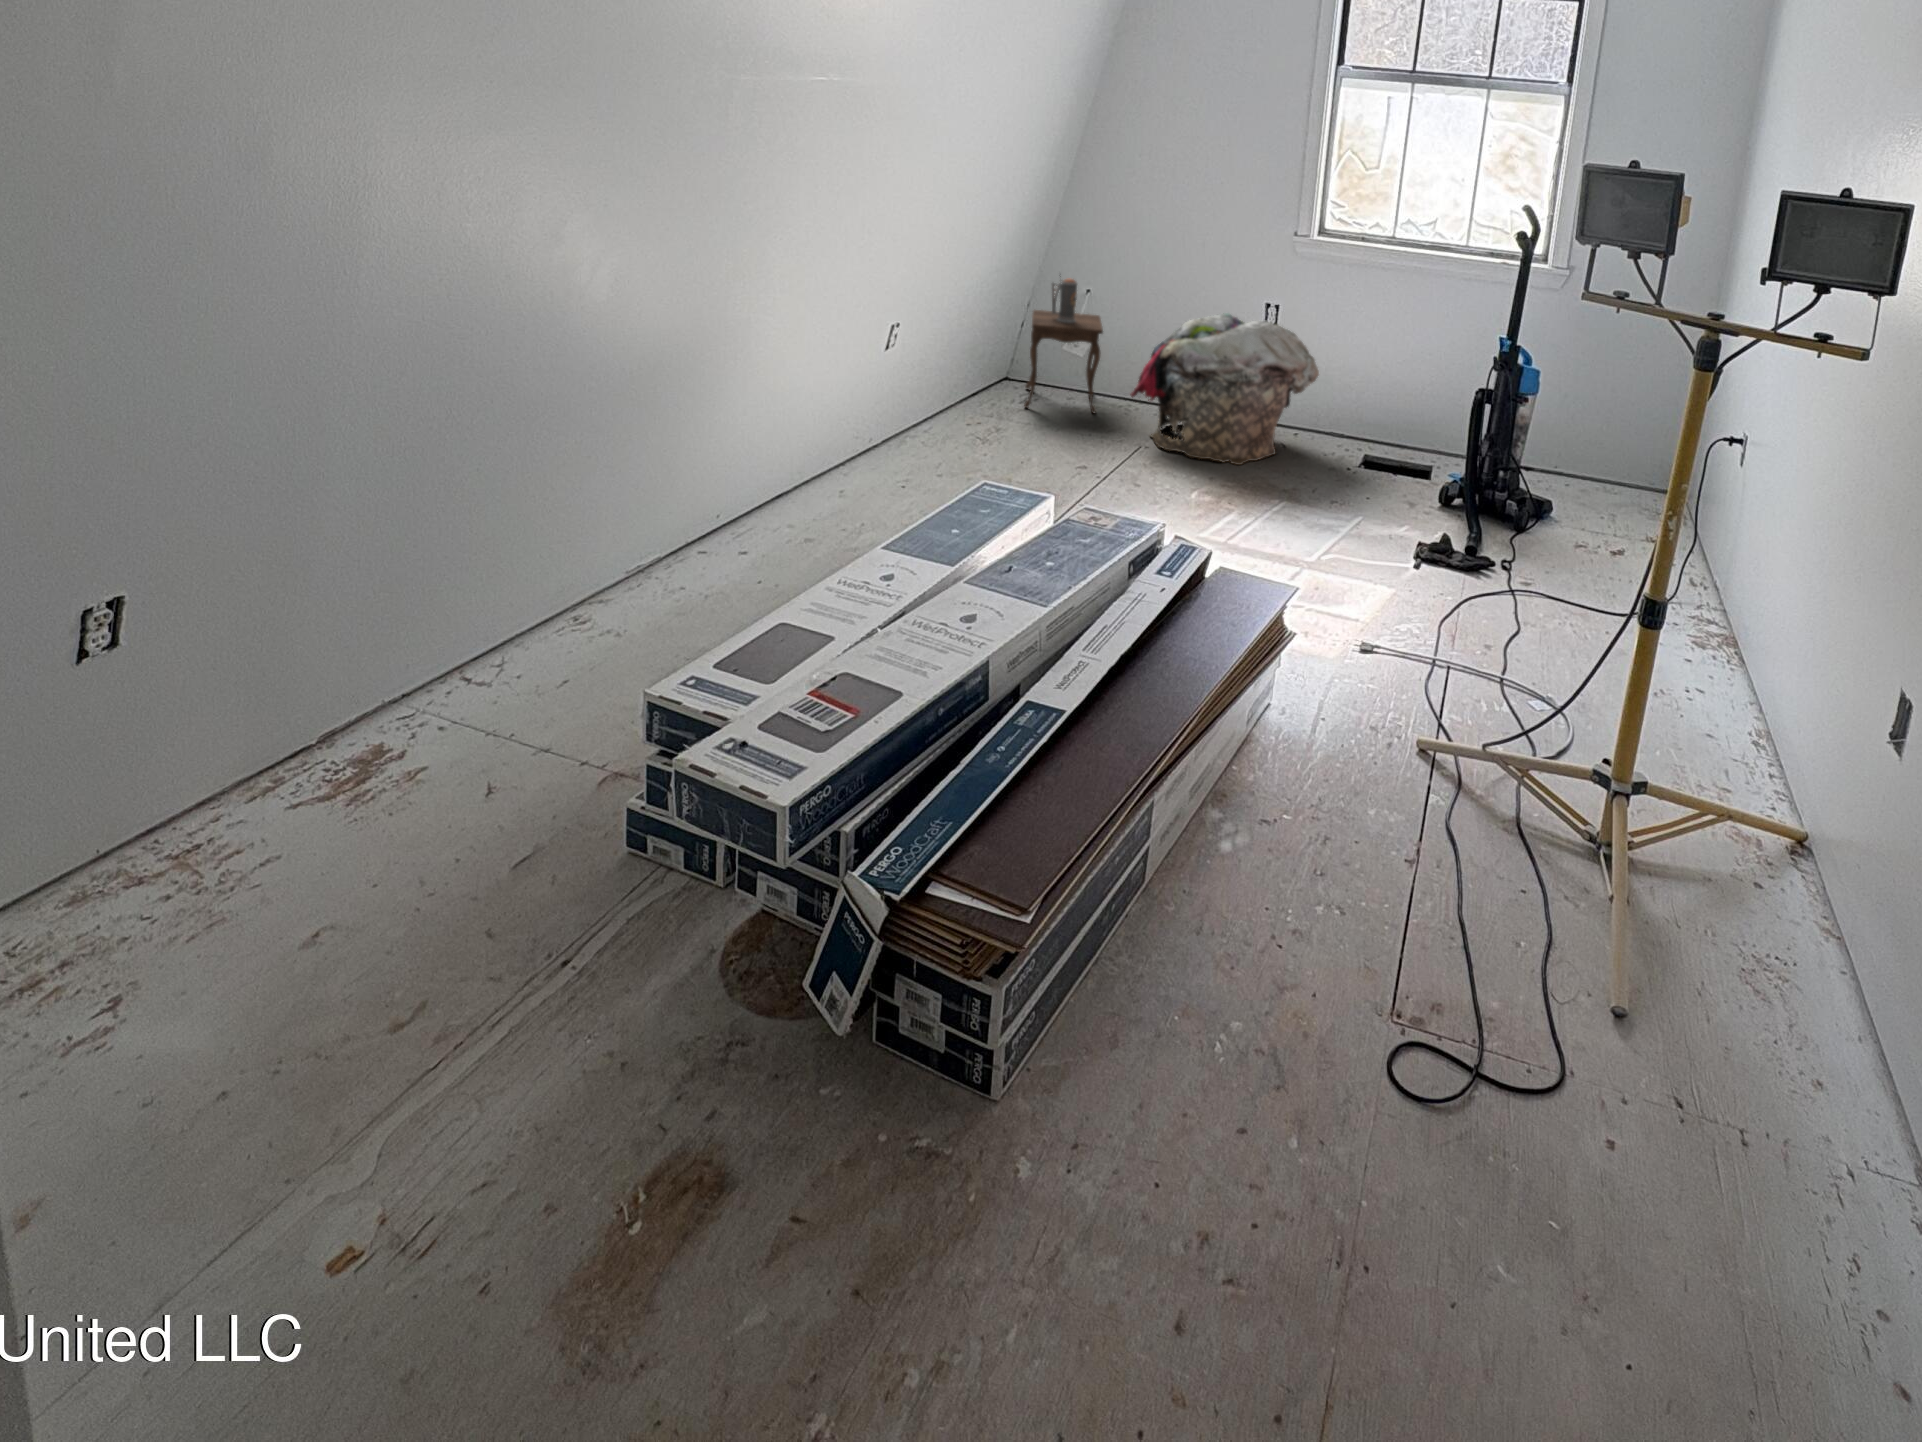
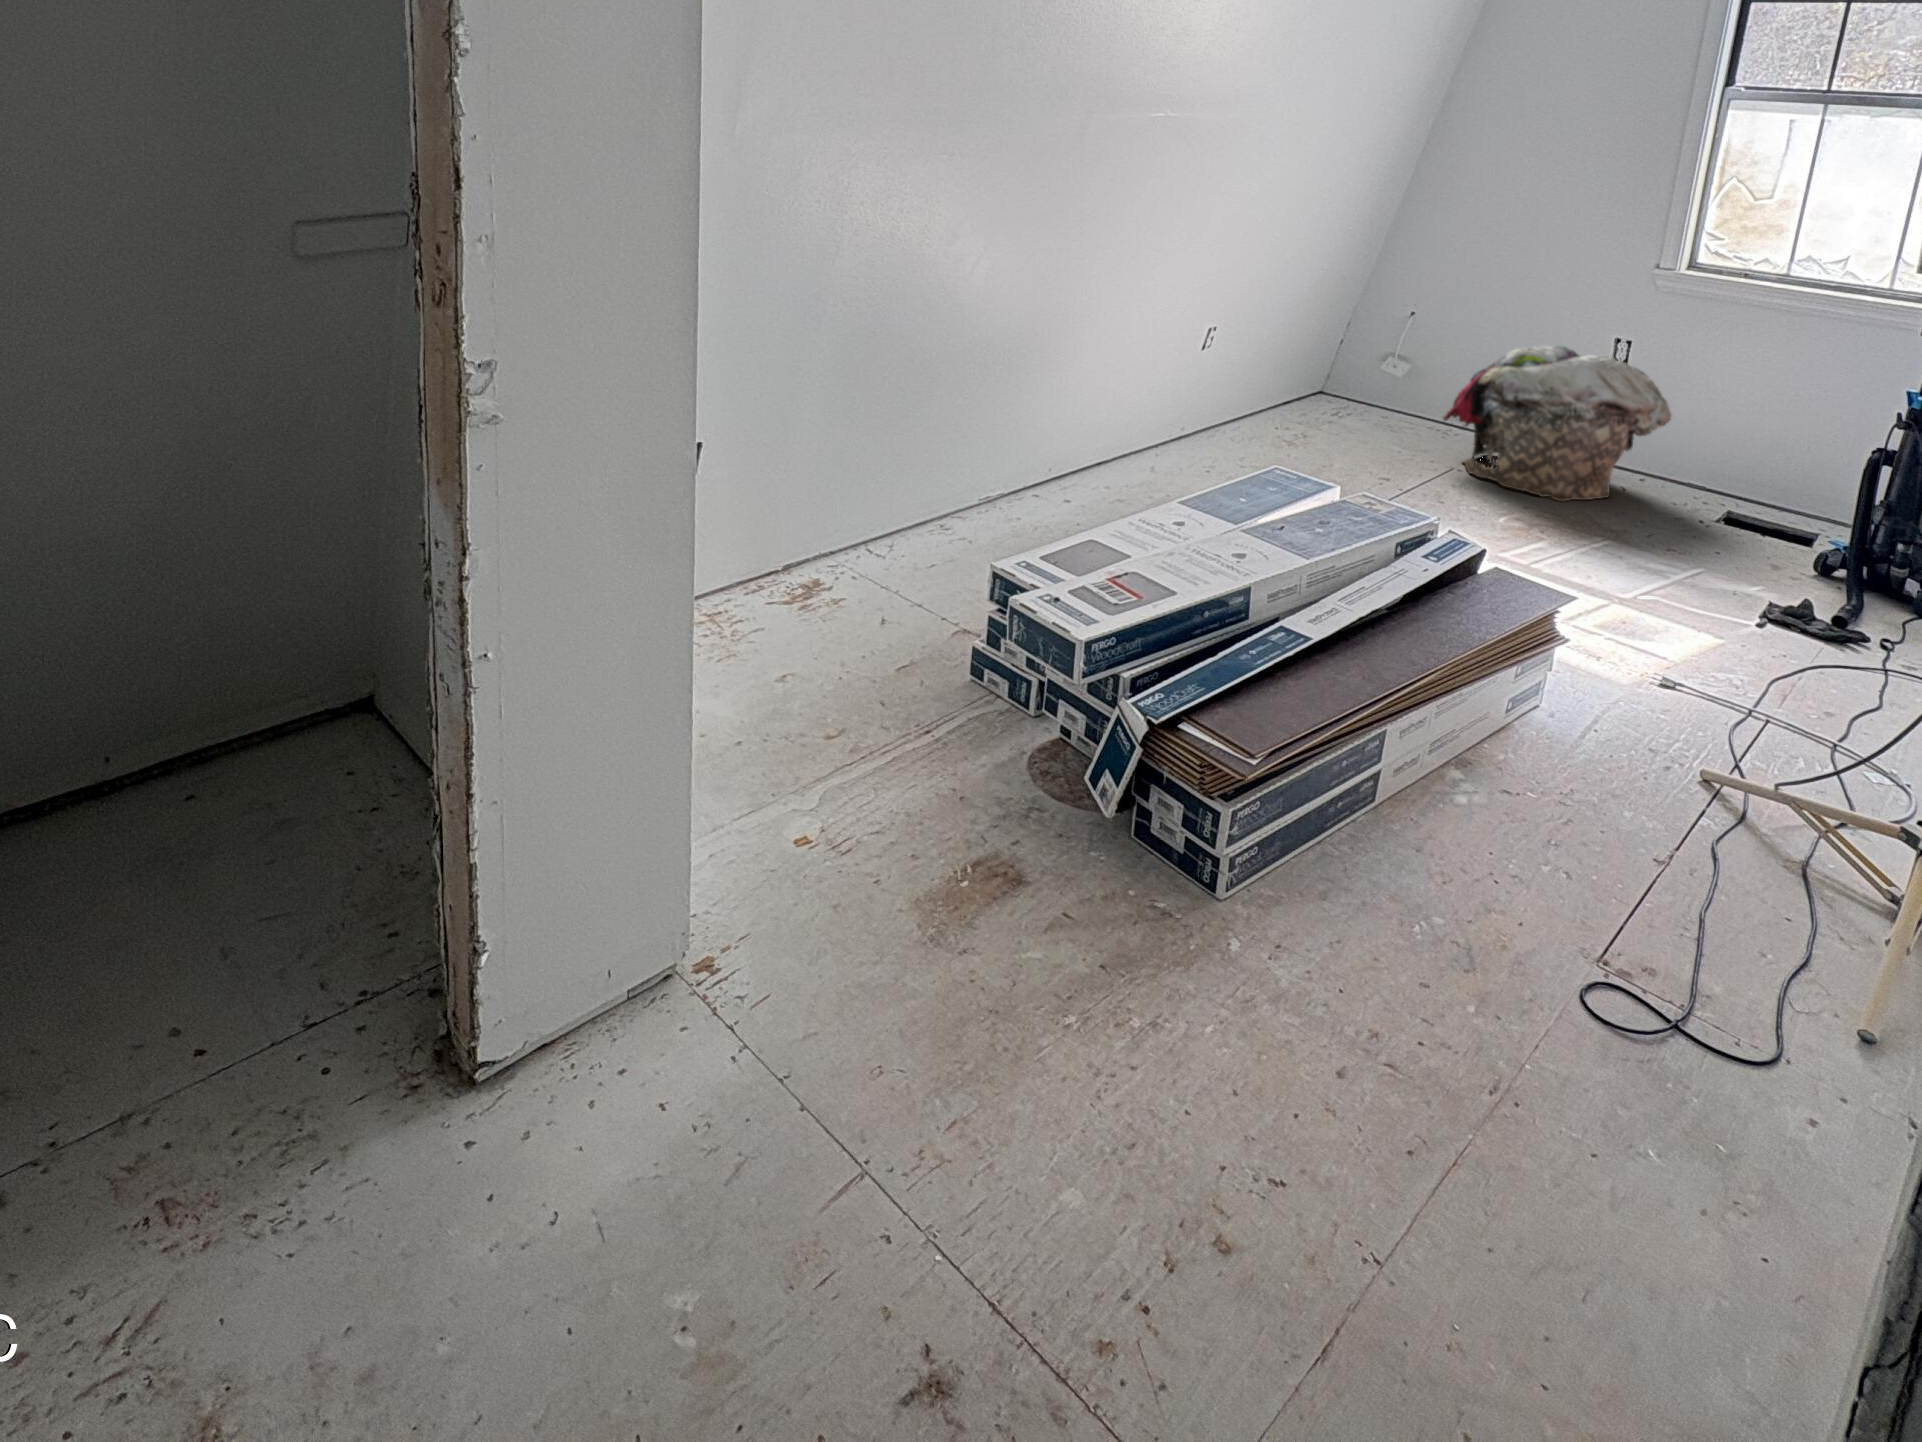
side table: present [1024,278,1103,413] -> none [1331,293,1420,435]

